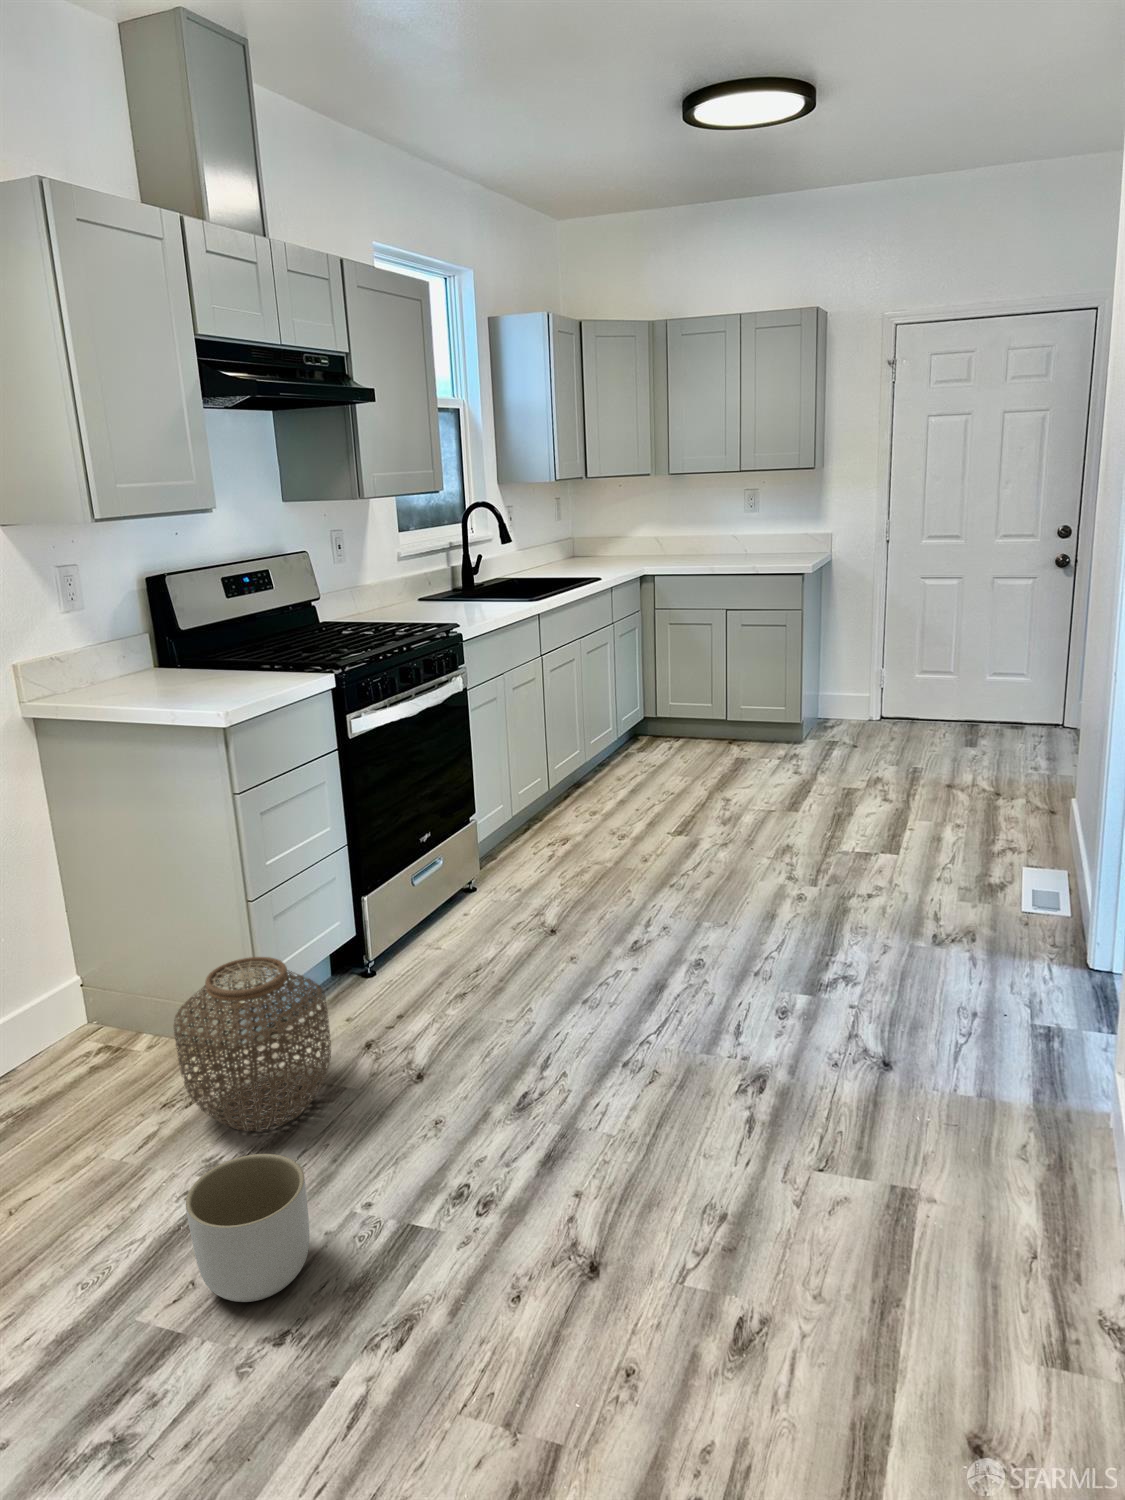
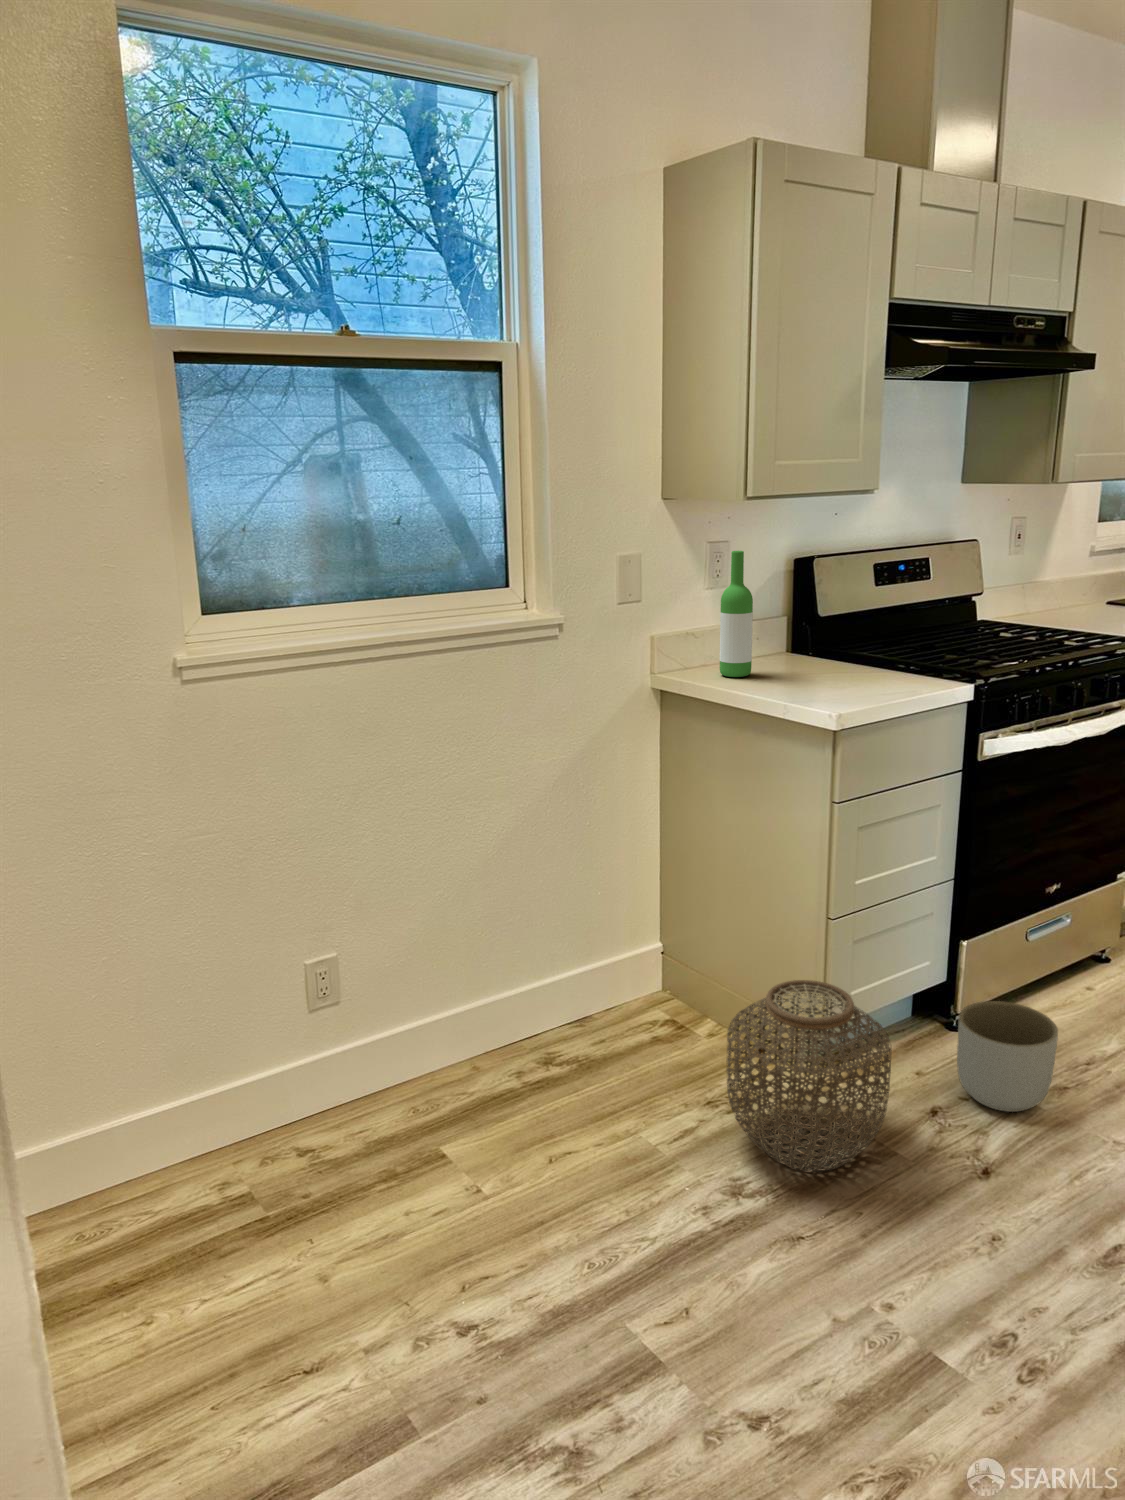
wine bottle: none [83,573,127,696] -> present [720,551,753,677]
planter: present [186,1154,309,1302] -> present [957,1001,1058,1112]

